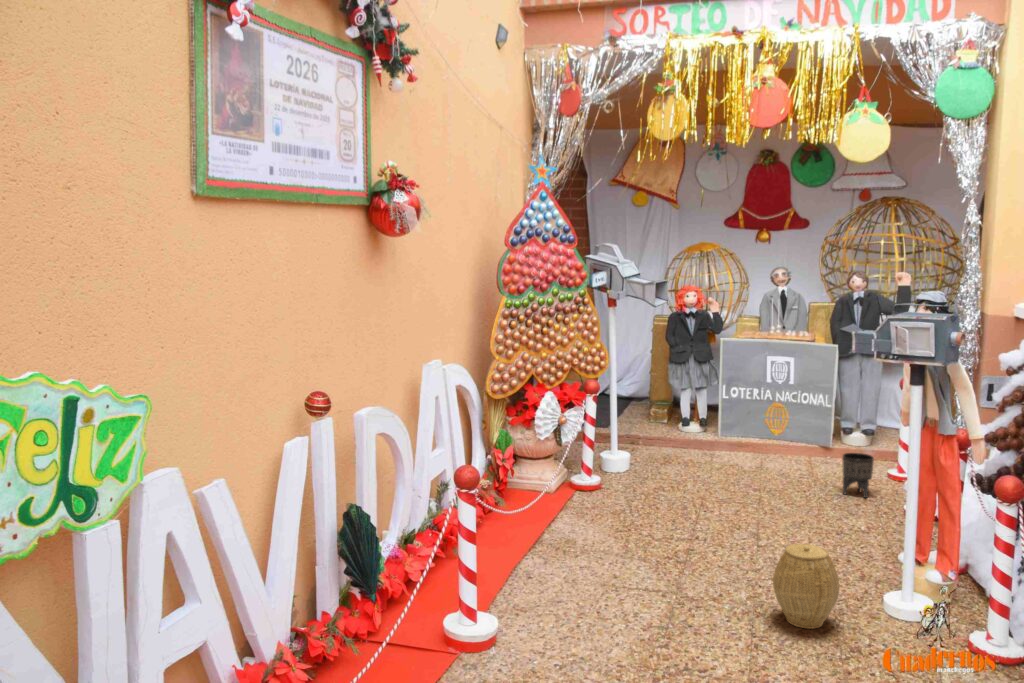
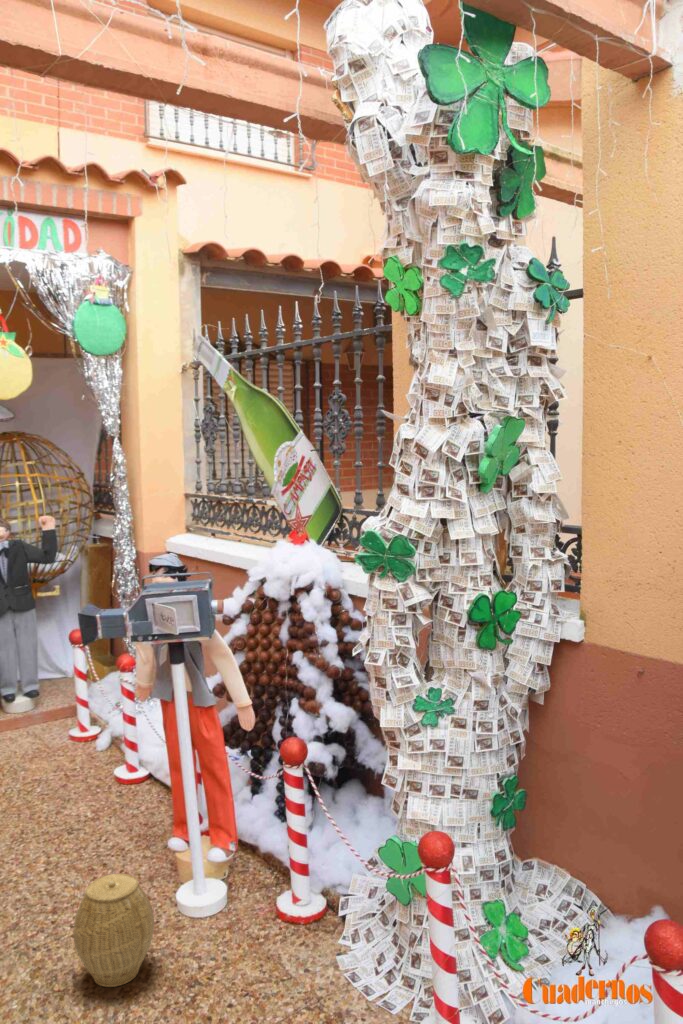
planter: present [842,453,874,498] -> none [35,723,70,777]

